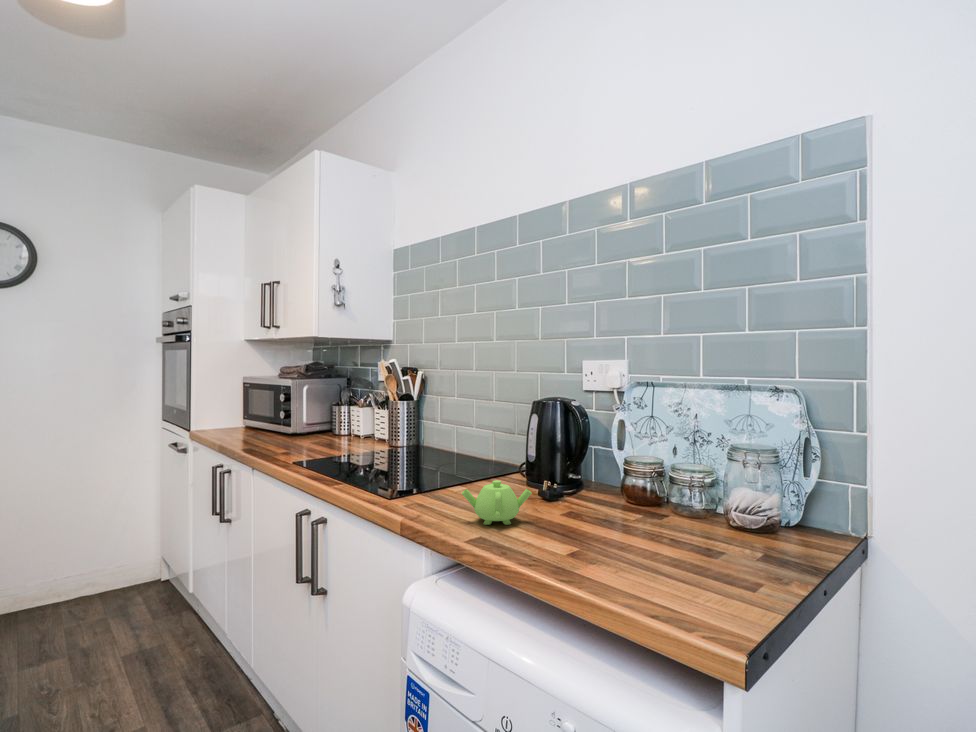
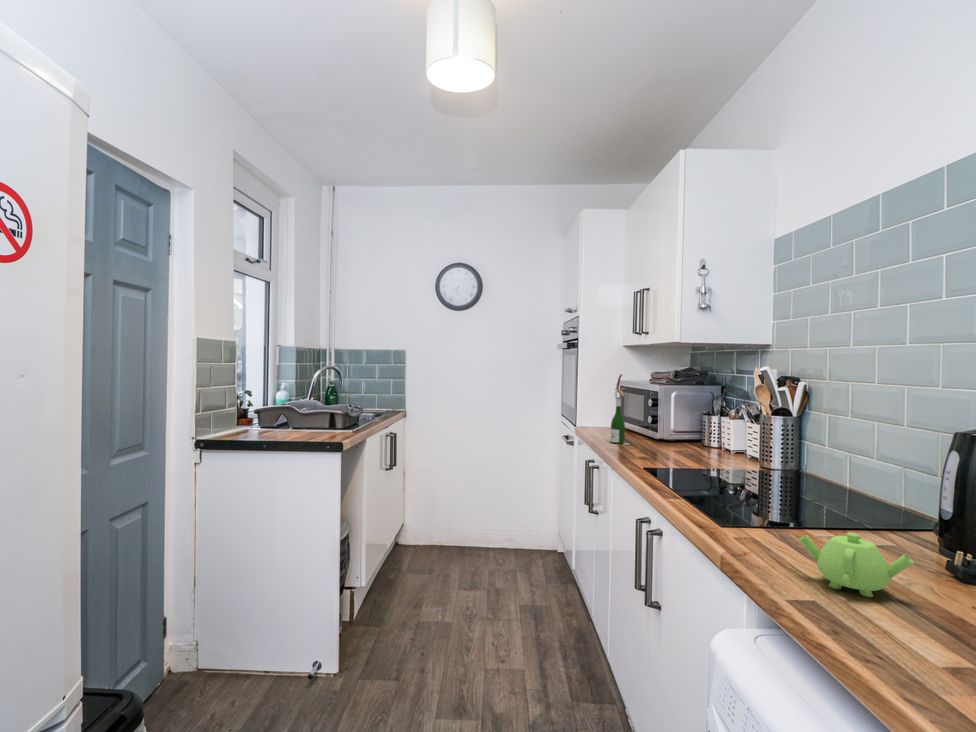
wine bottle: none [242,369,263,443] -> present [611,374,628,445]

